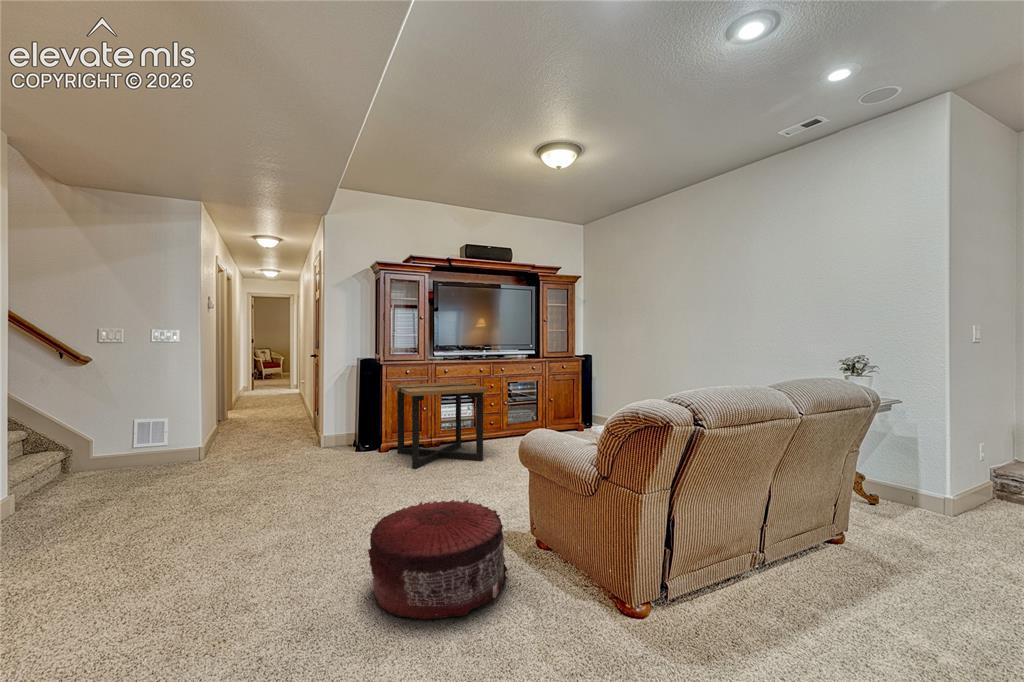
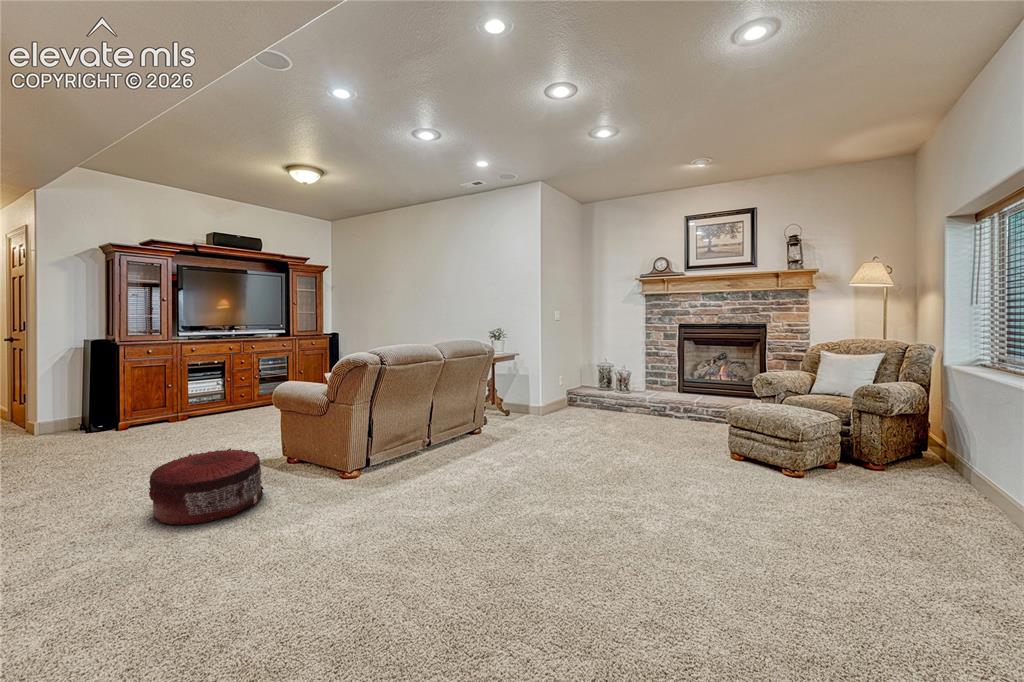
side table: present [393,382,489,469] -> none [132,360,241,439]

